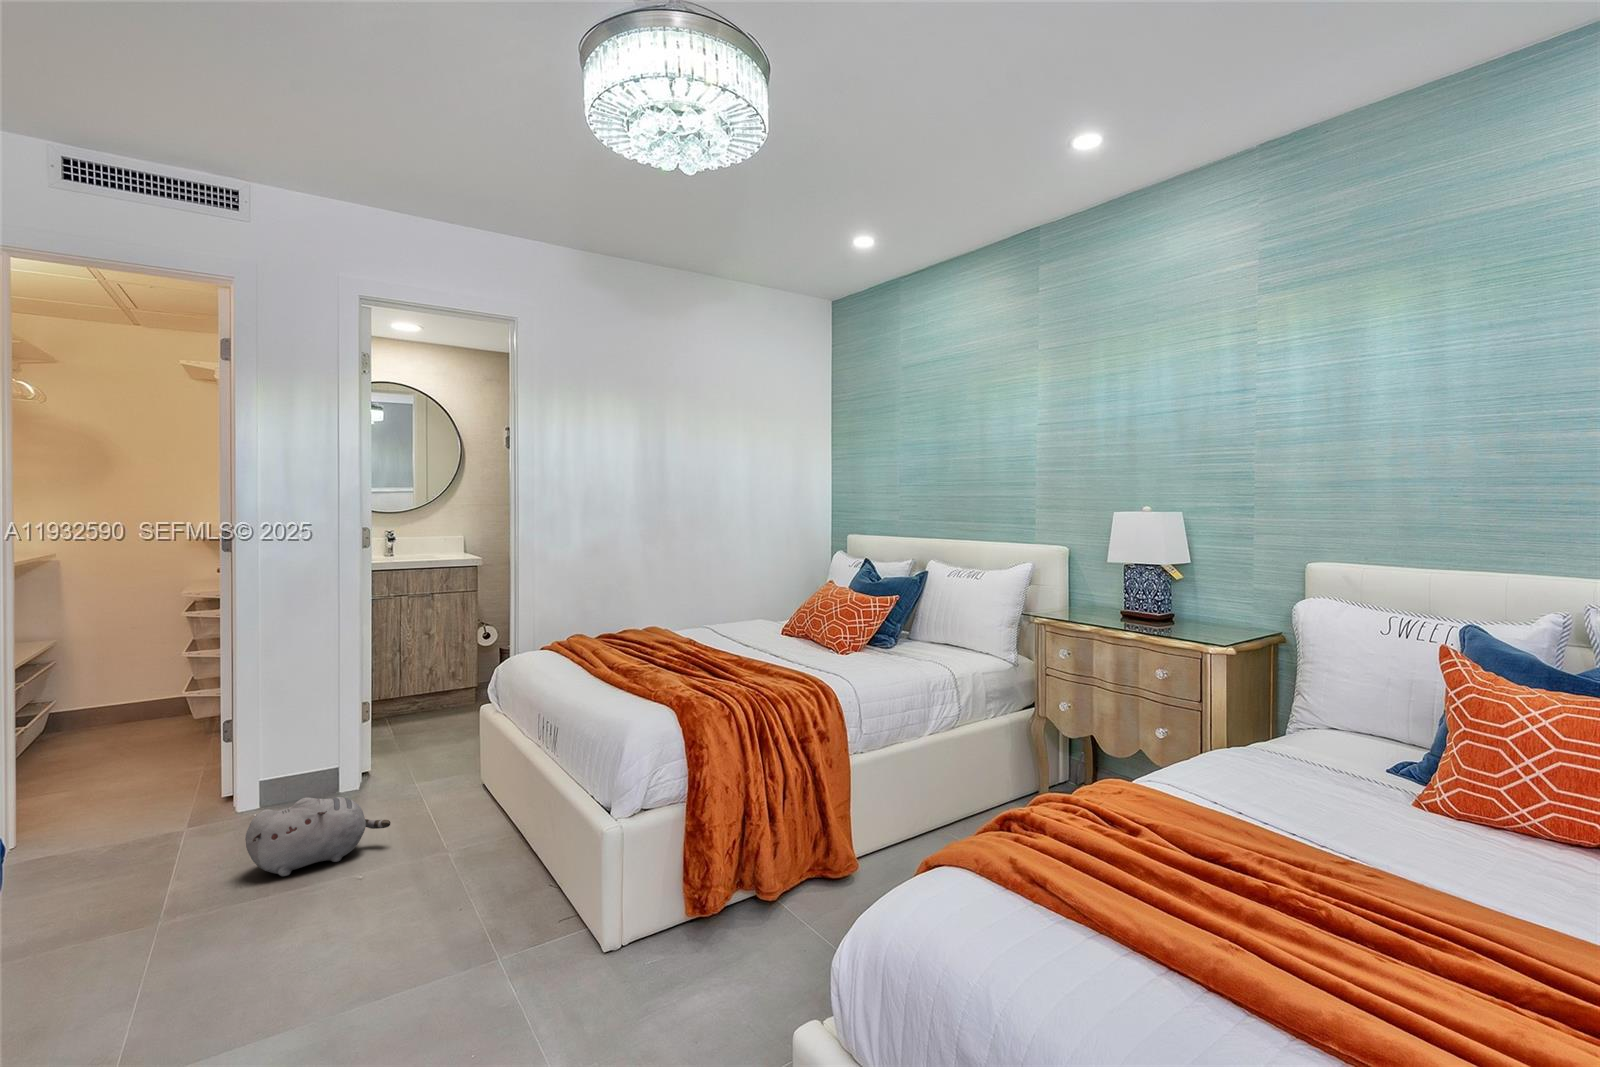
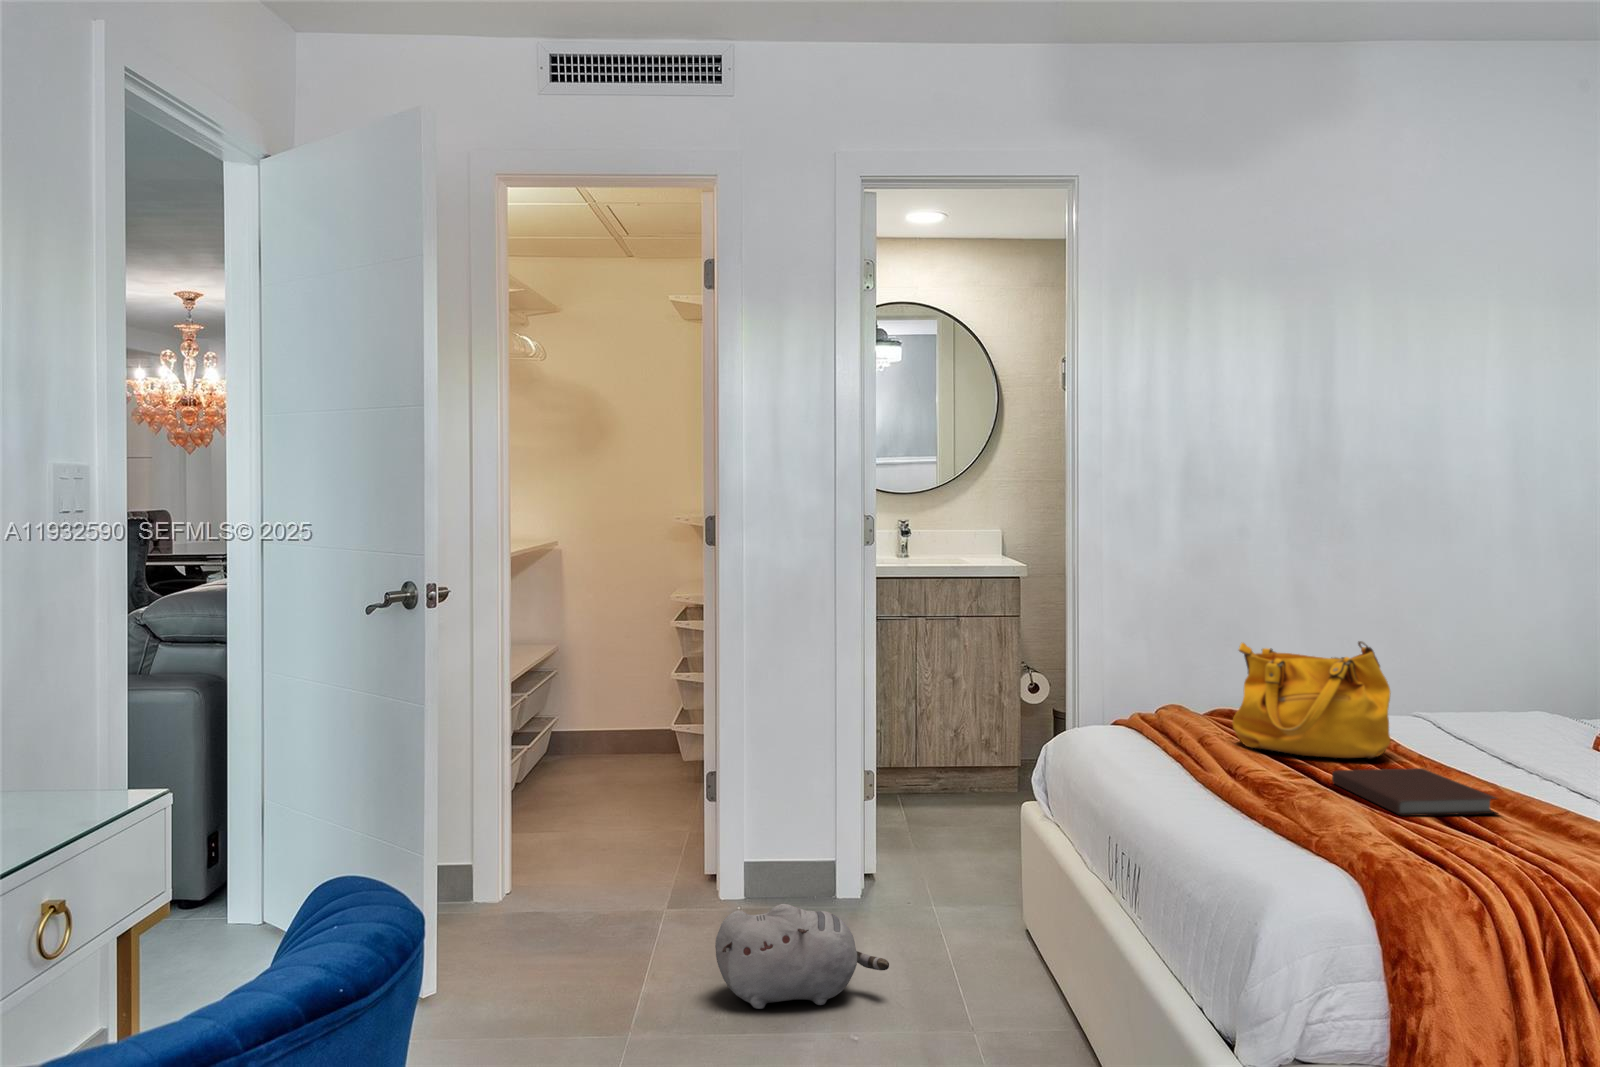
handbag: none [609,590,689,654] -> present [1232,641,1391,758]
notebook: none [661,652,738,676] -> present [1332,768,1497,816]

